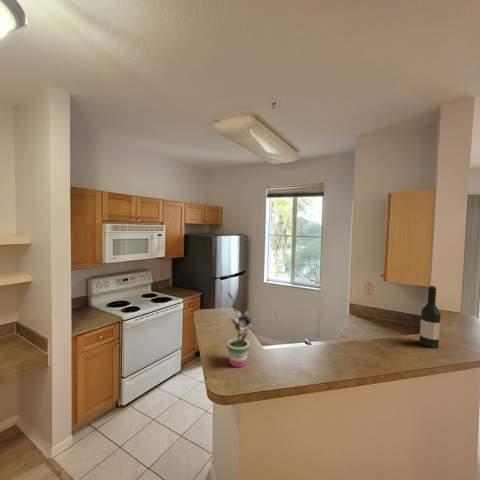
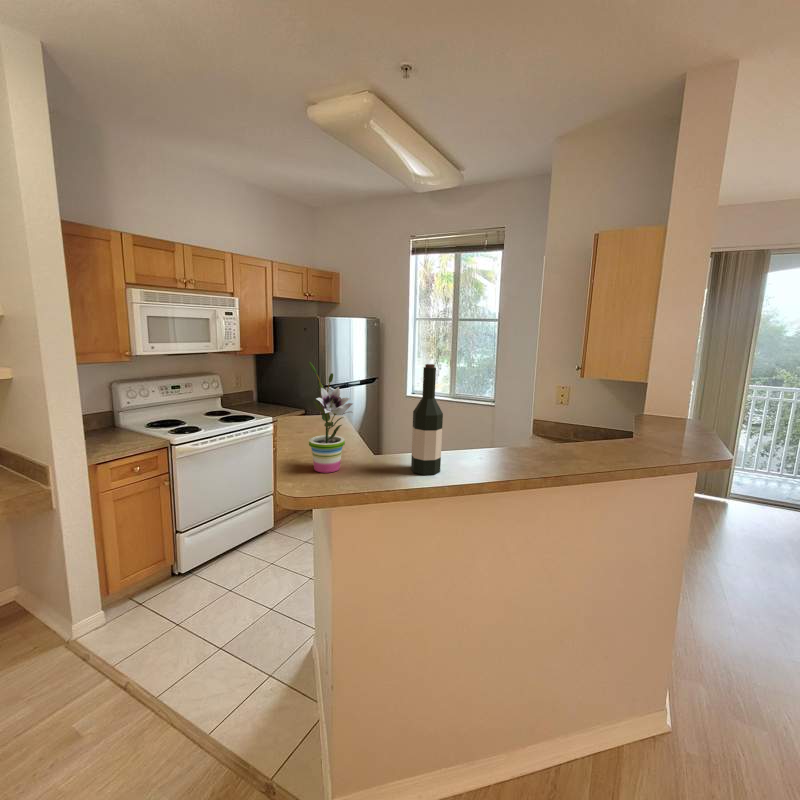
wine bottle: present [419,286,441,348] -> present [411,364,443,475]

